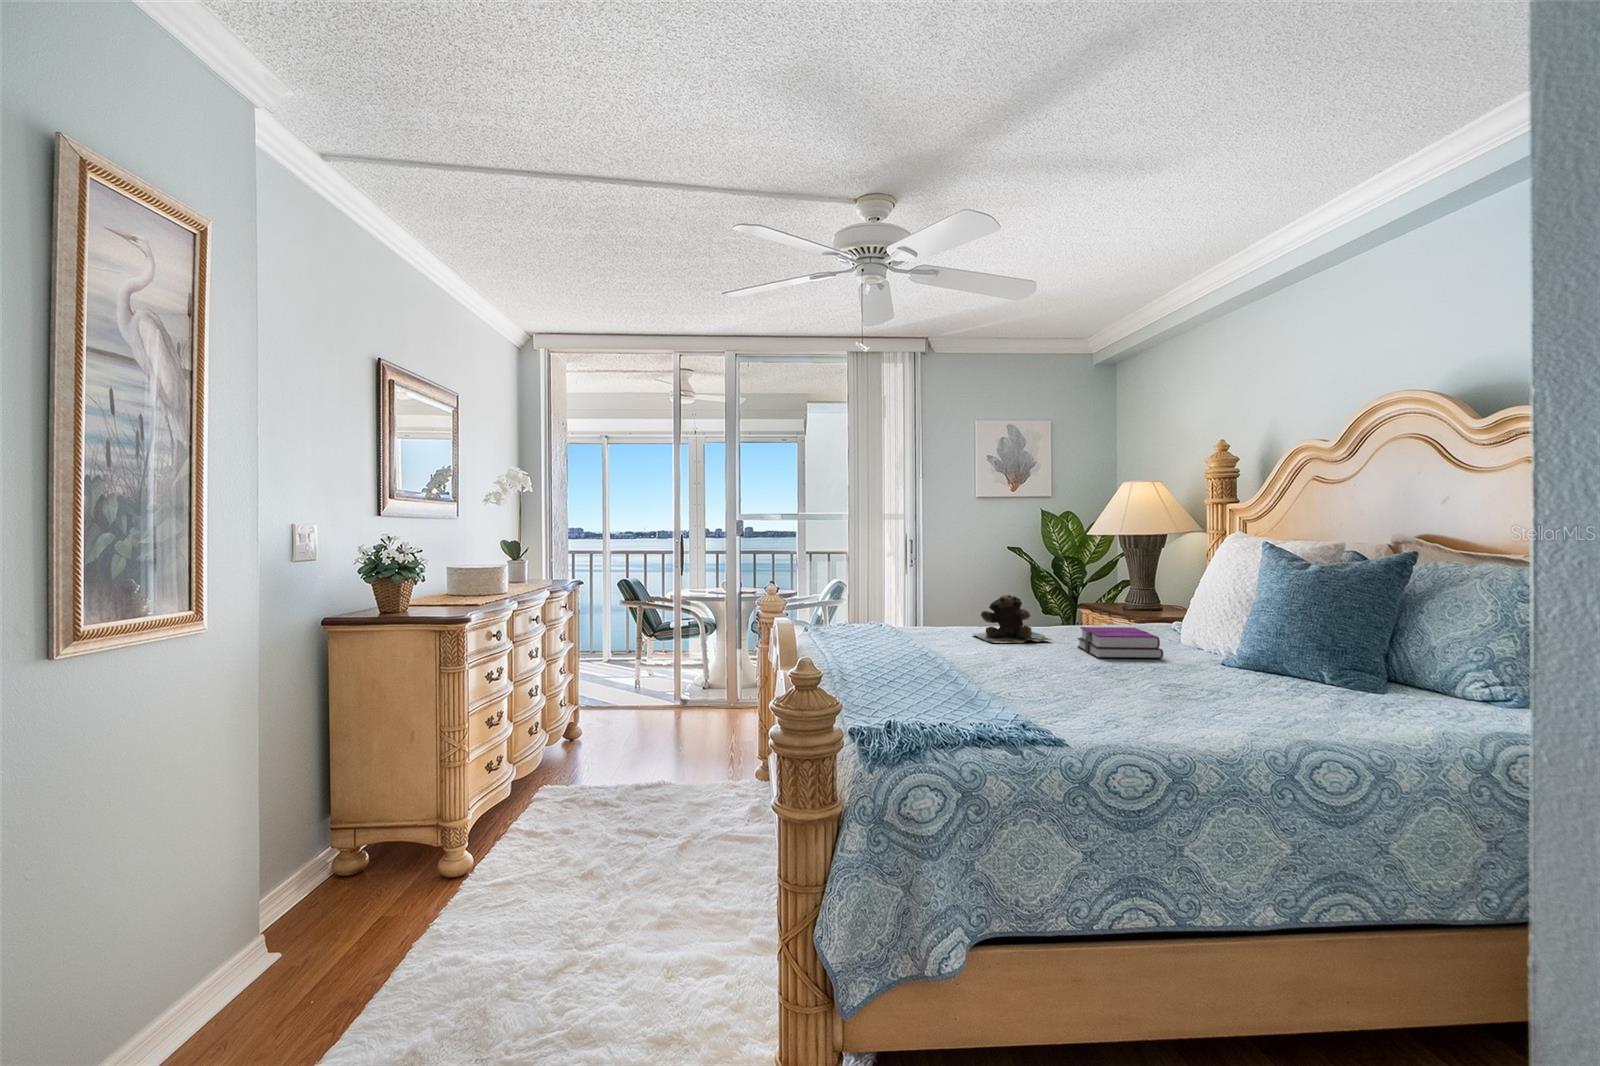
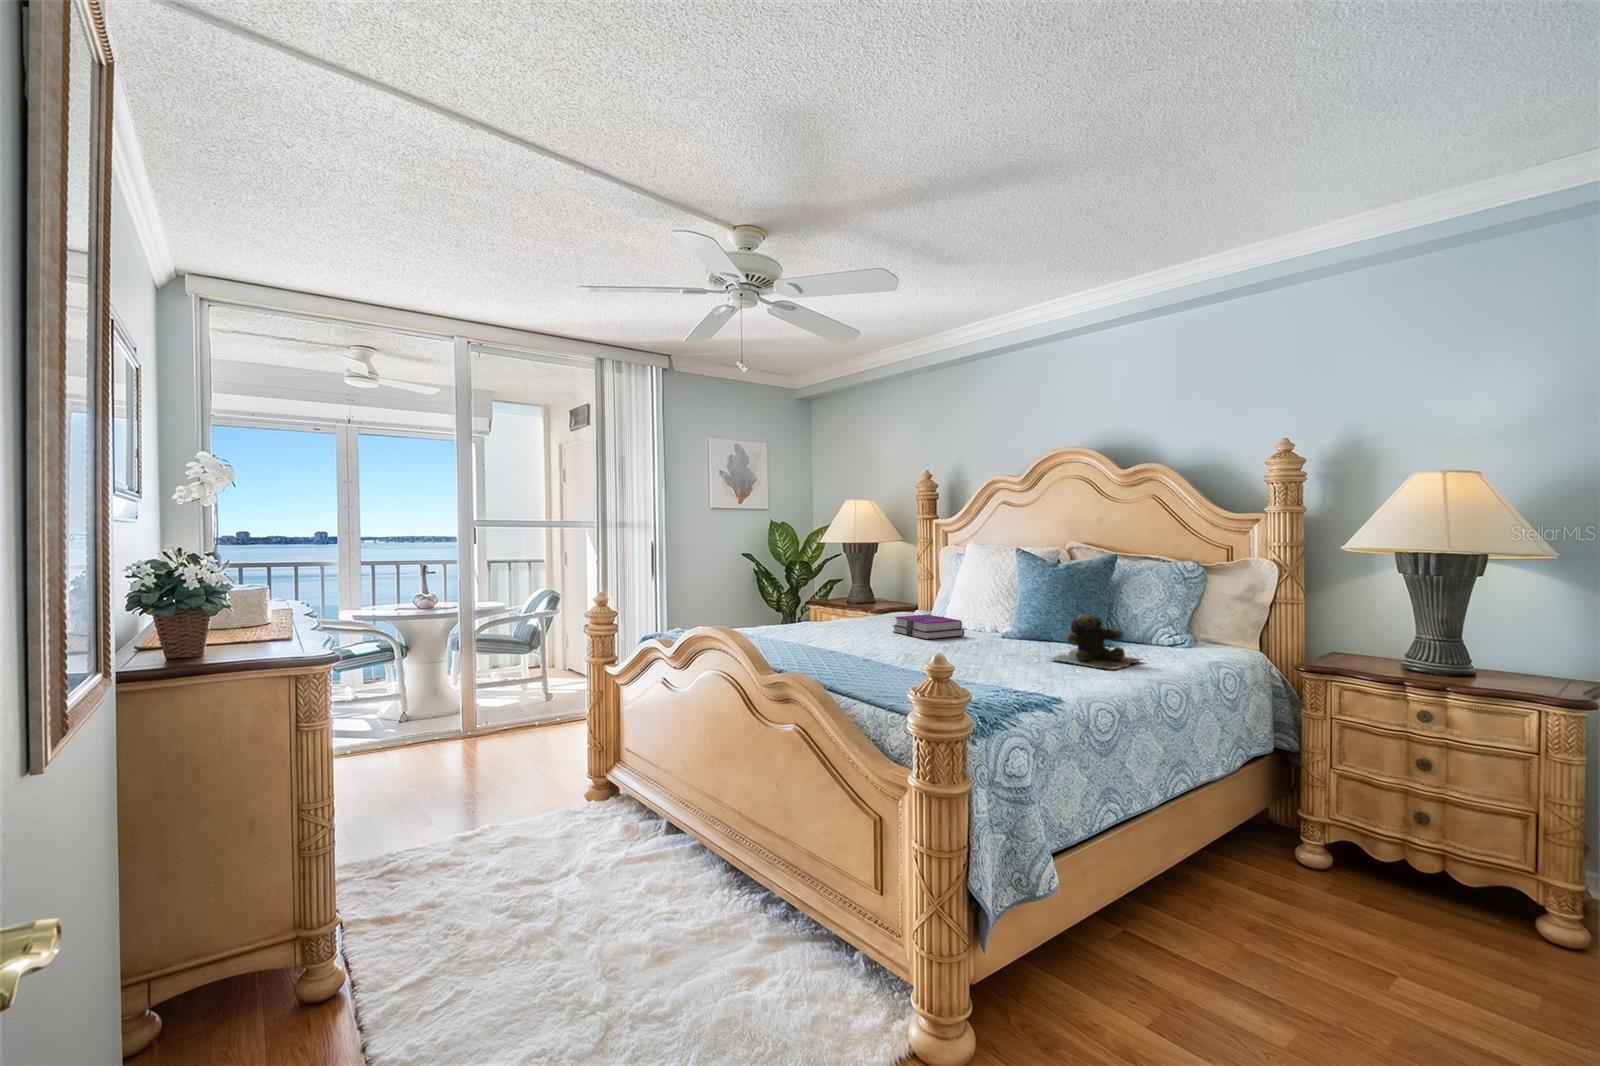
teddy bear: present [973,595,1052,643] -> present [1051,615,1141,669]

